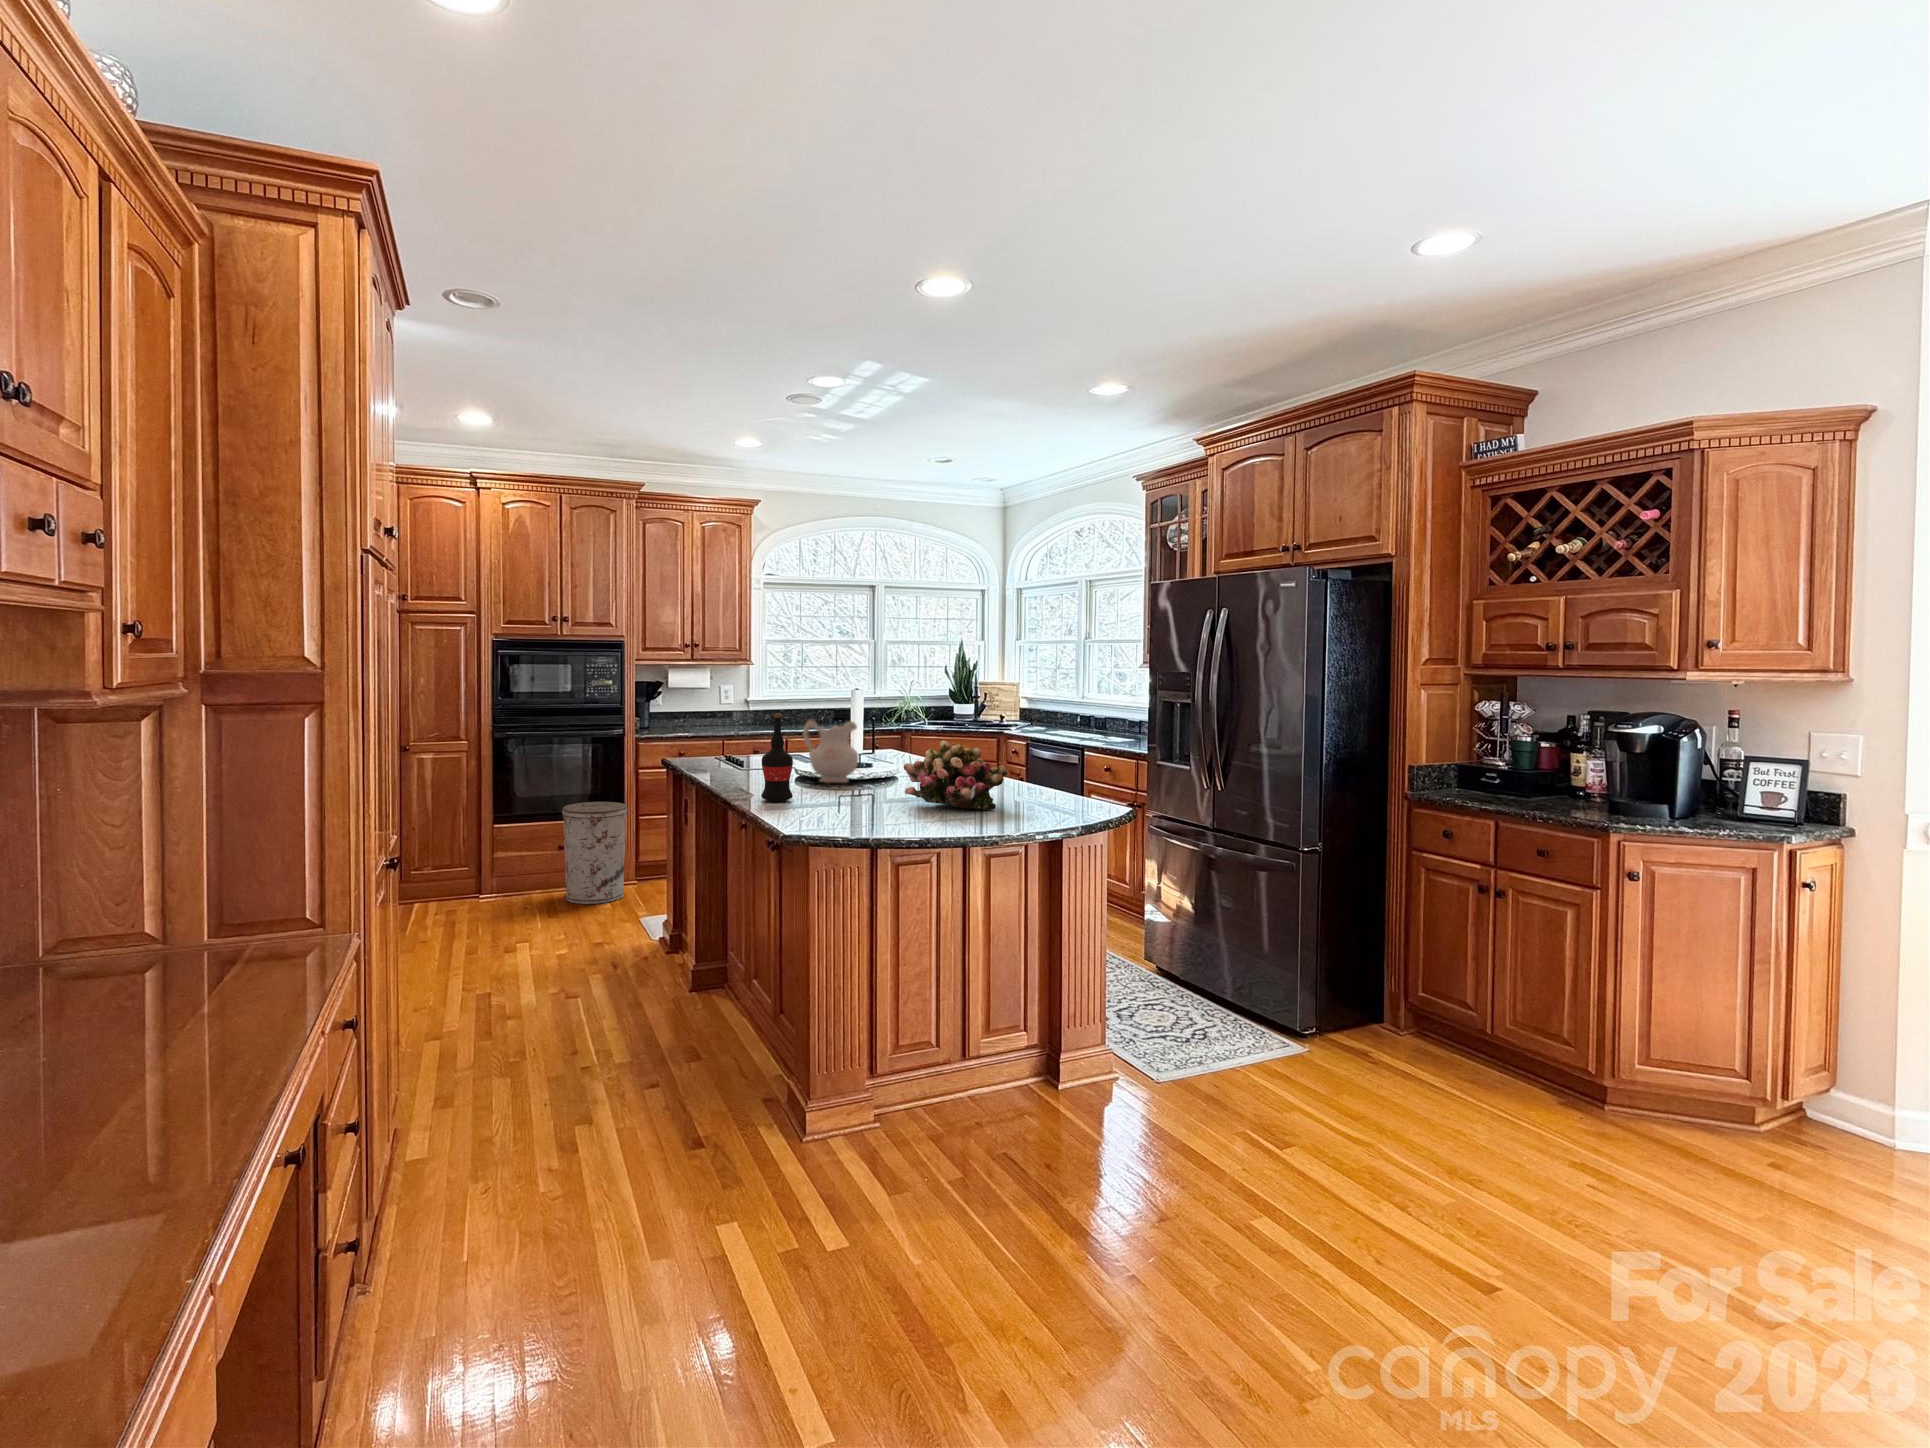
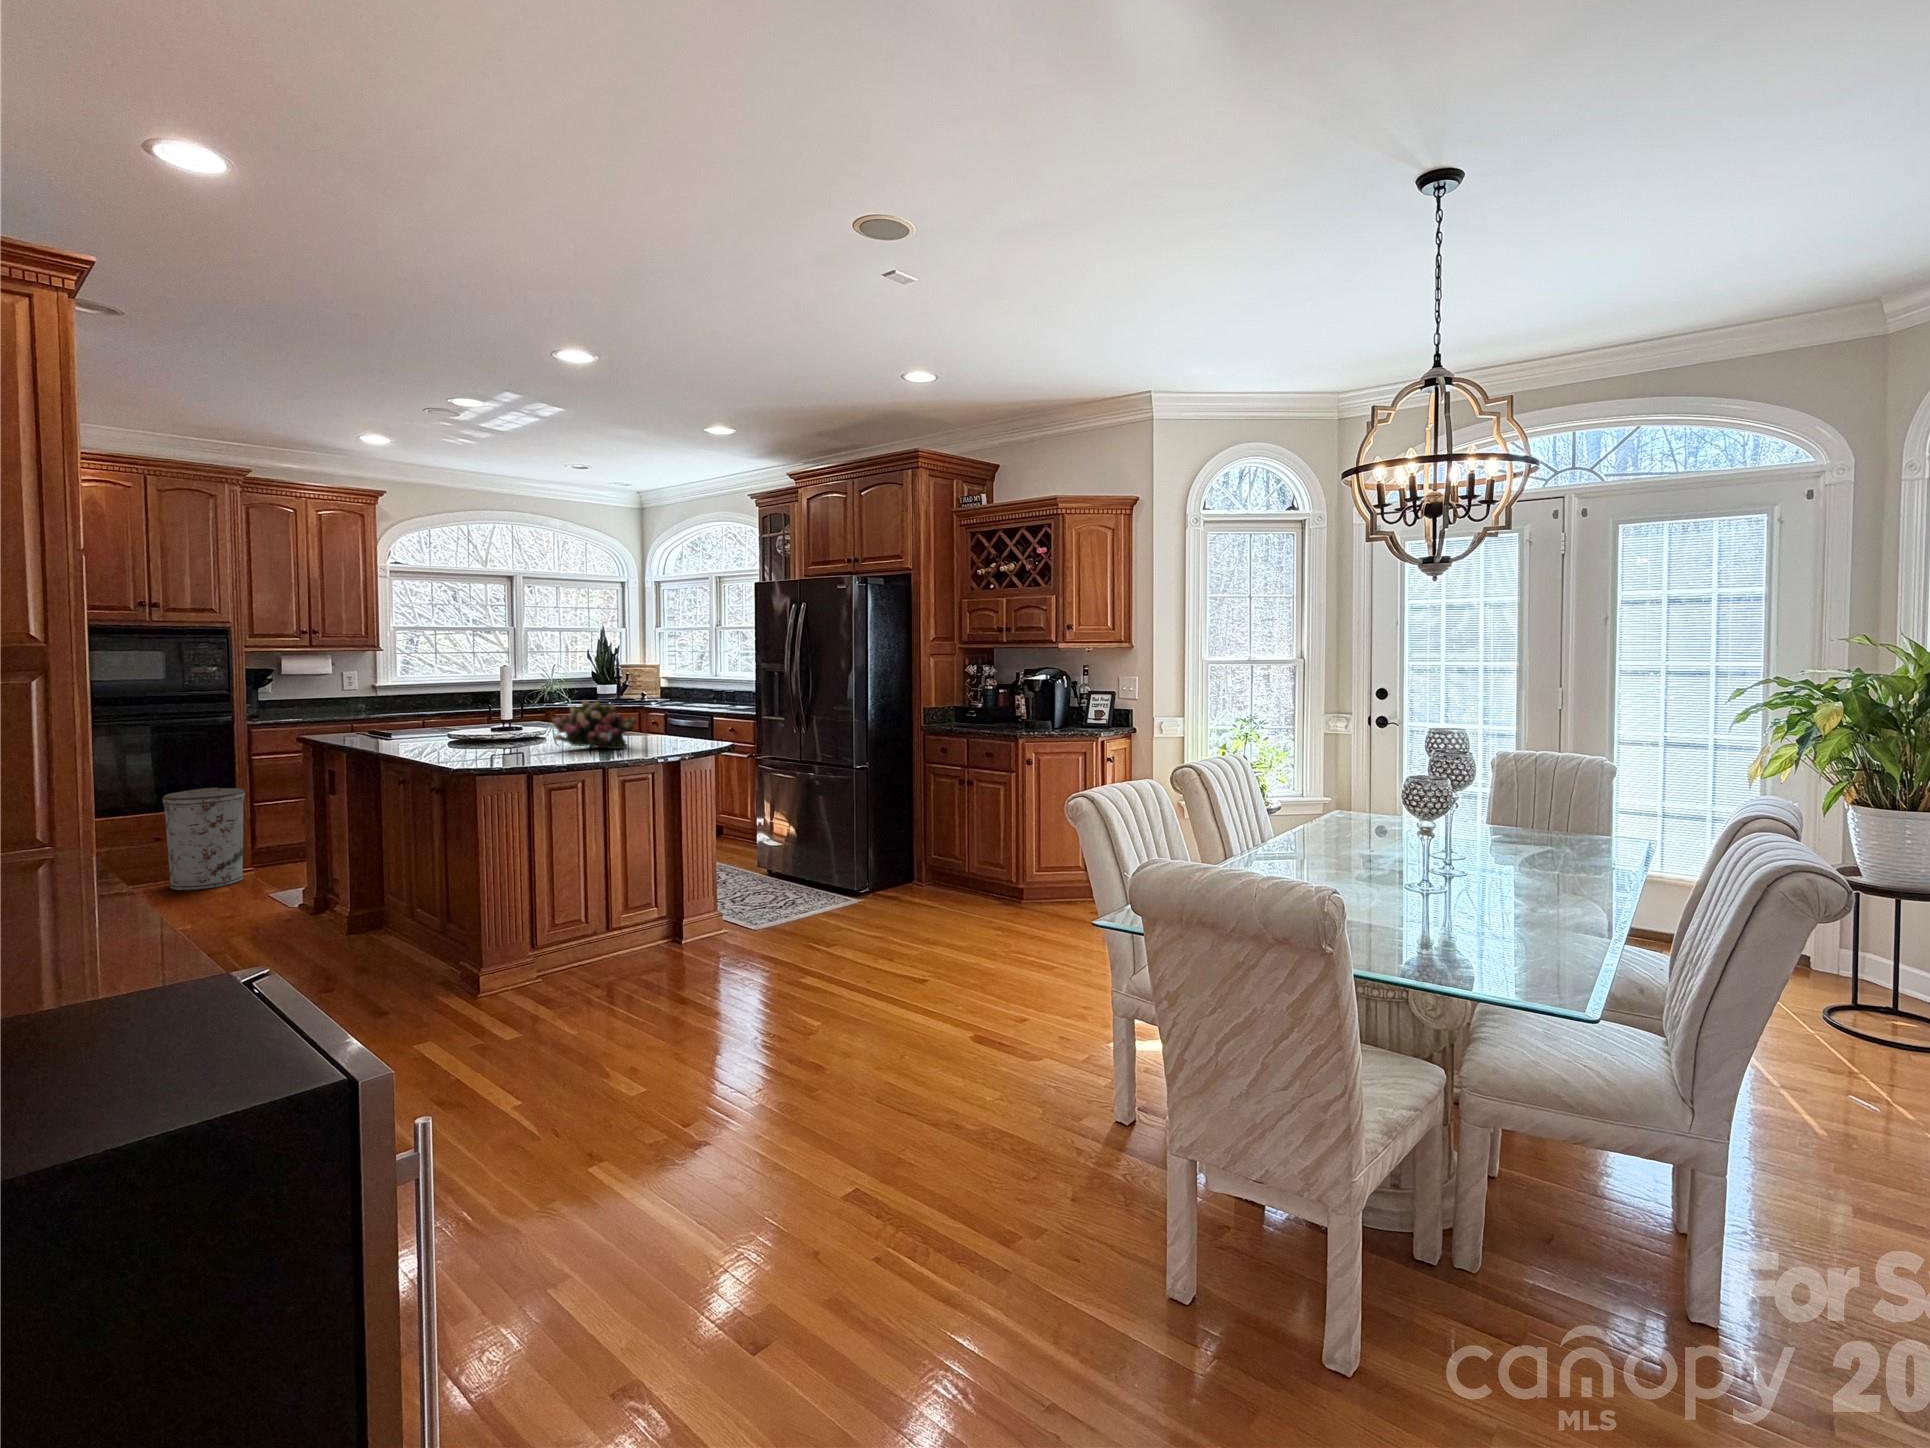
wine bottle: present [761,713,793,801] -> none [423,683,454,753]
ceramic pitcher: present [803,719,858,783] -> none [457,690,510,742]

